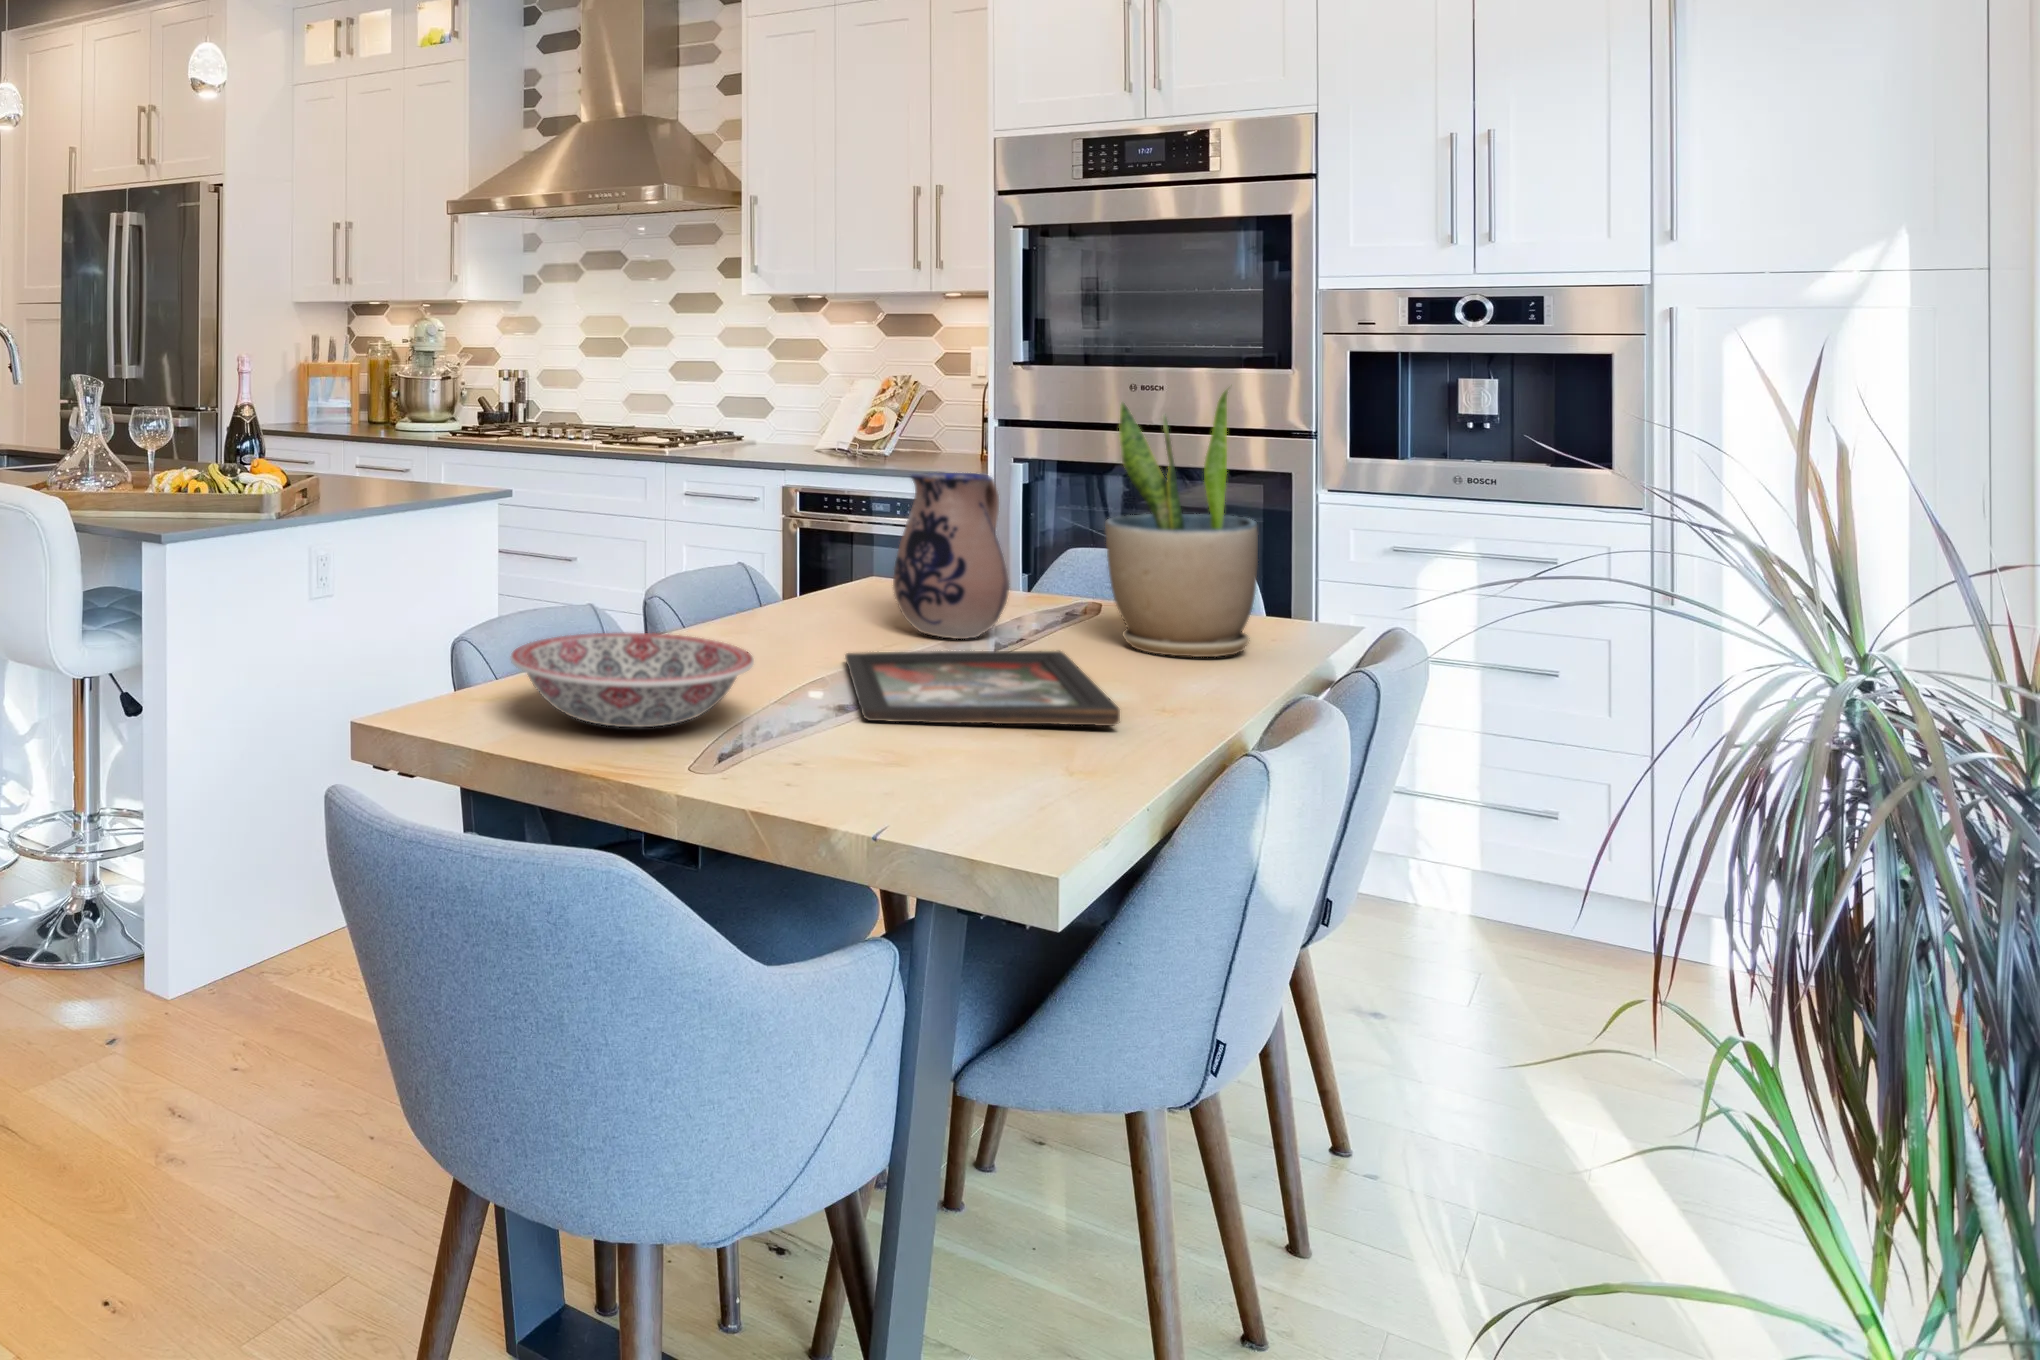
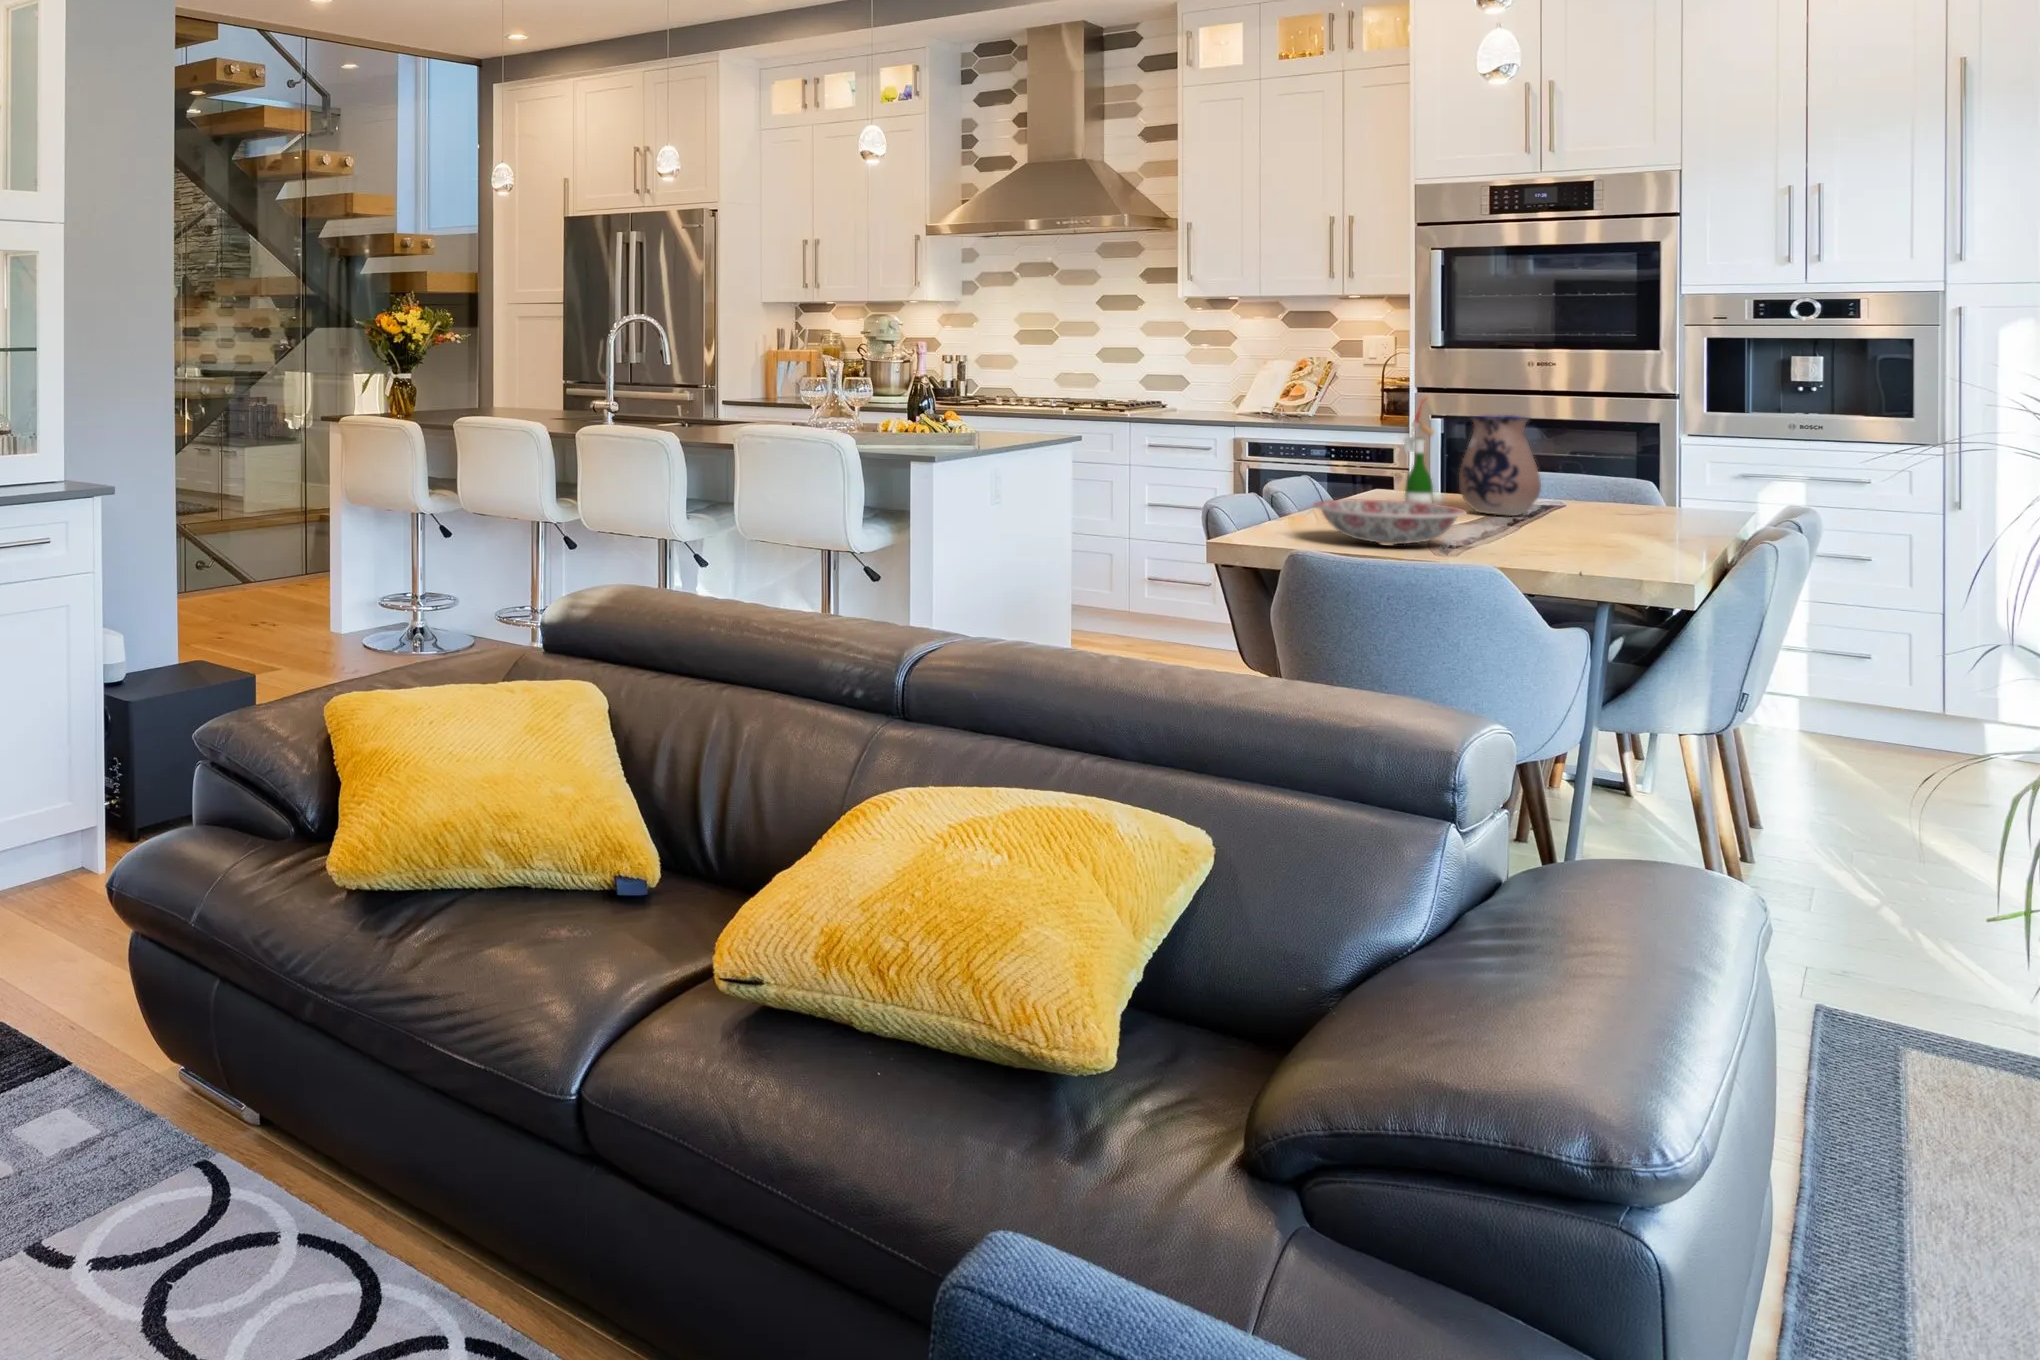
potted plant: present [1105,390,1258,657] -> none [1606,359,1714,524]
wine bottle: none [794,445,853,645] -> present [1404,402,1434,504]
decorative tray: present [845,651,1120,726] -> none [1459,517,1676,546]

